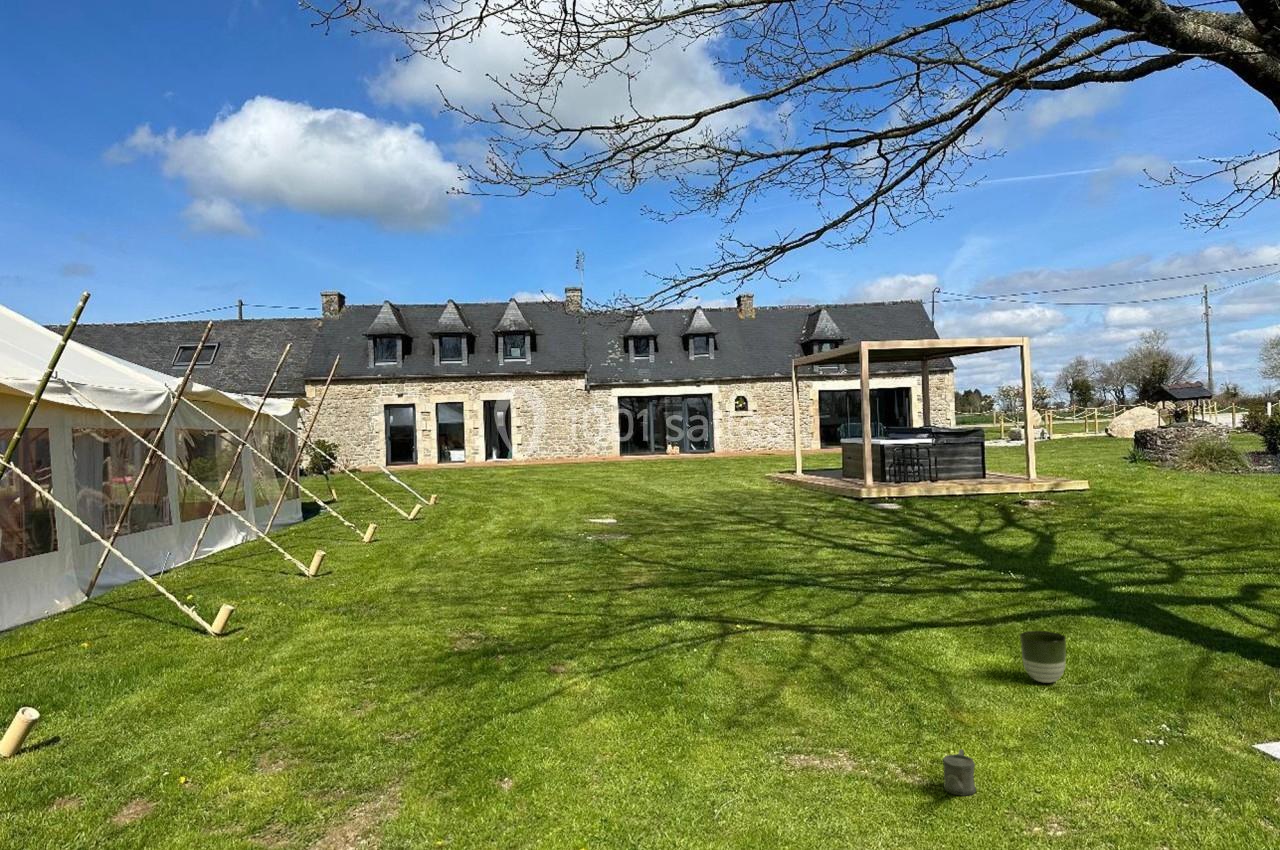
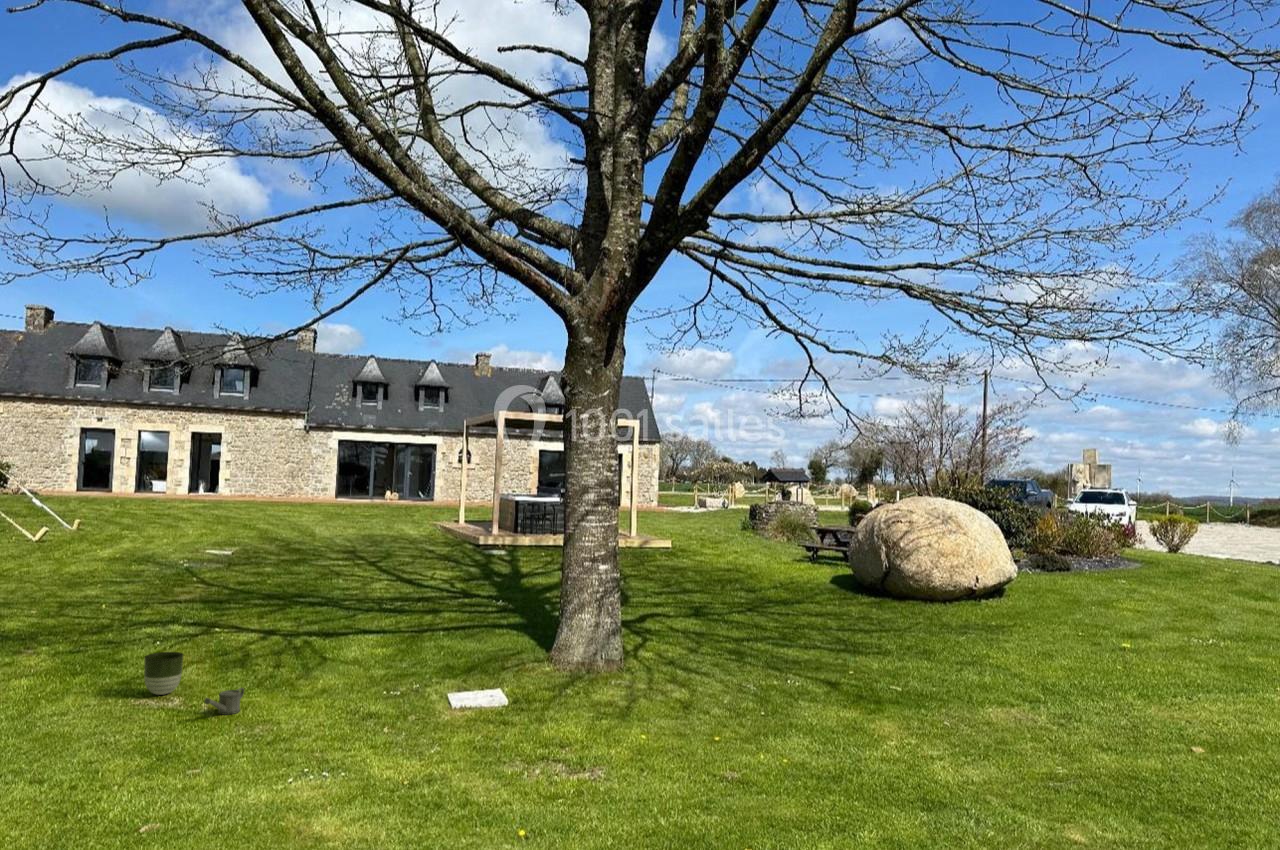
planter: present [1020,631,1066,683] -> present [144,652,183,695]

